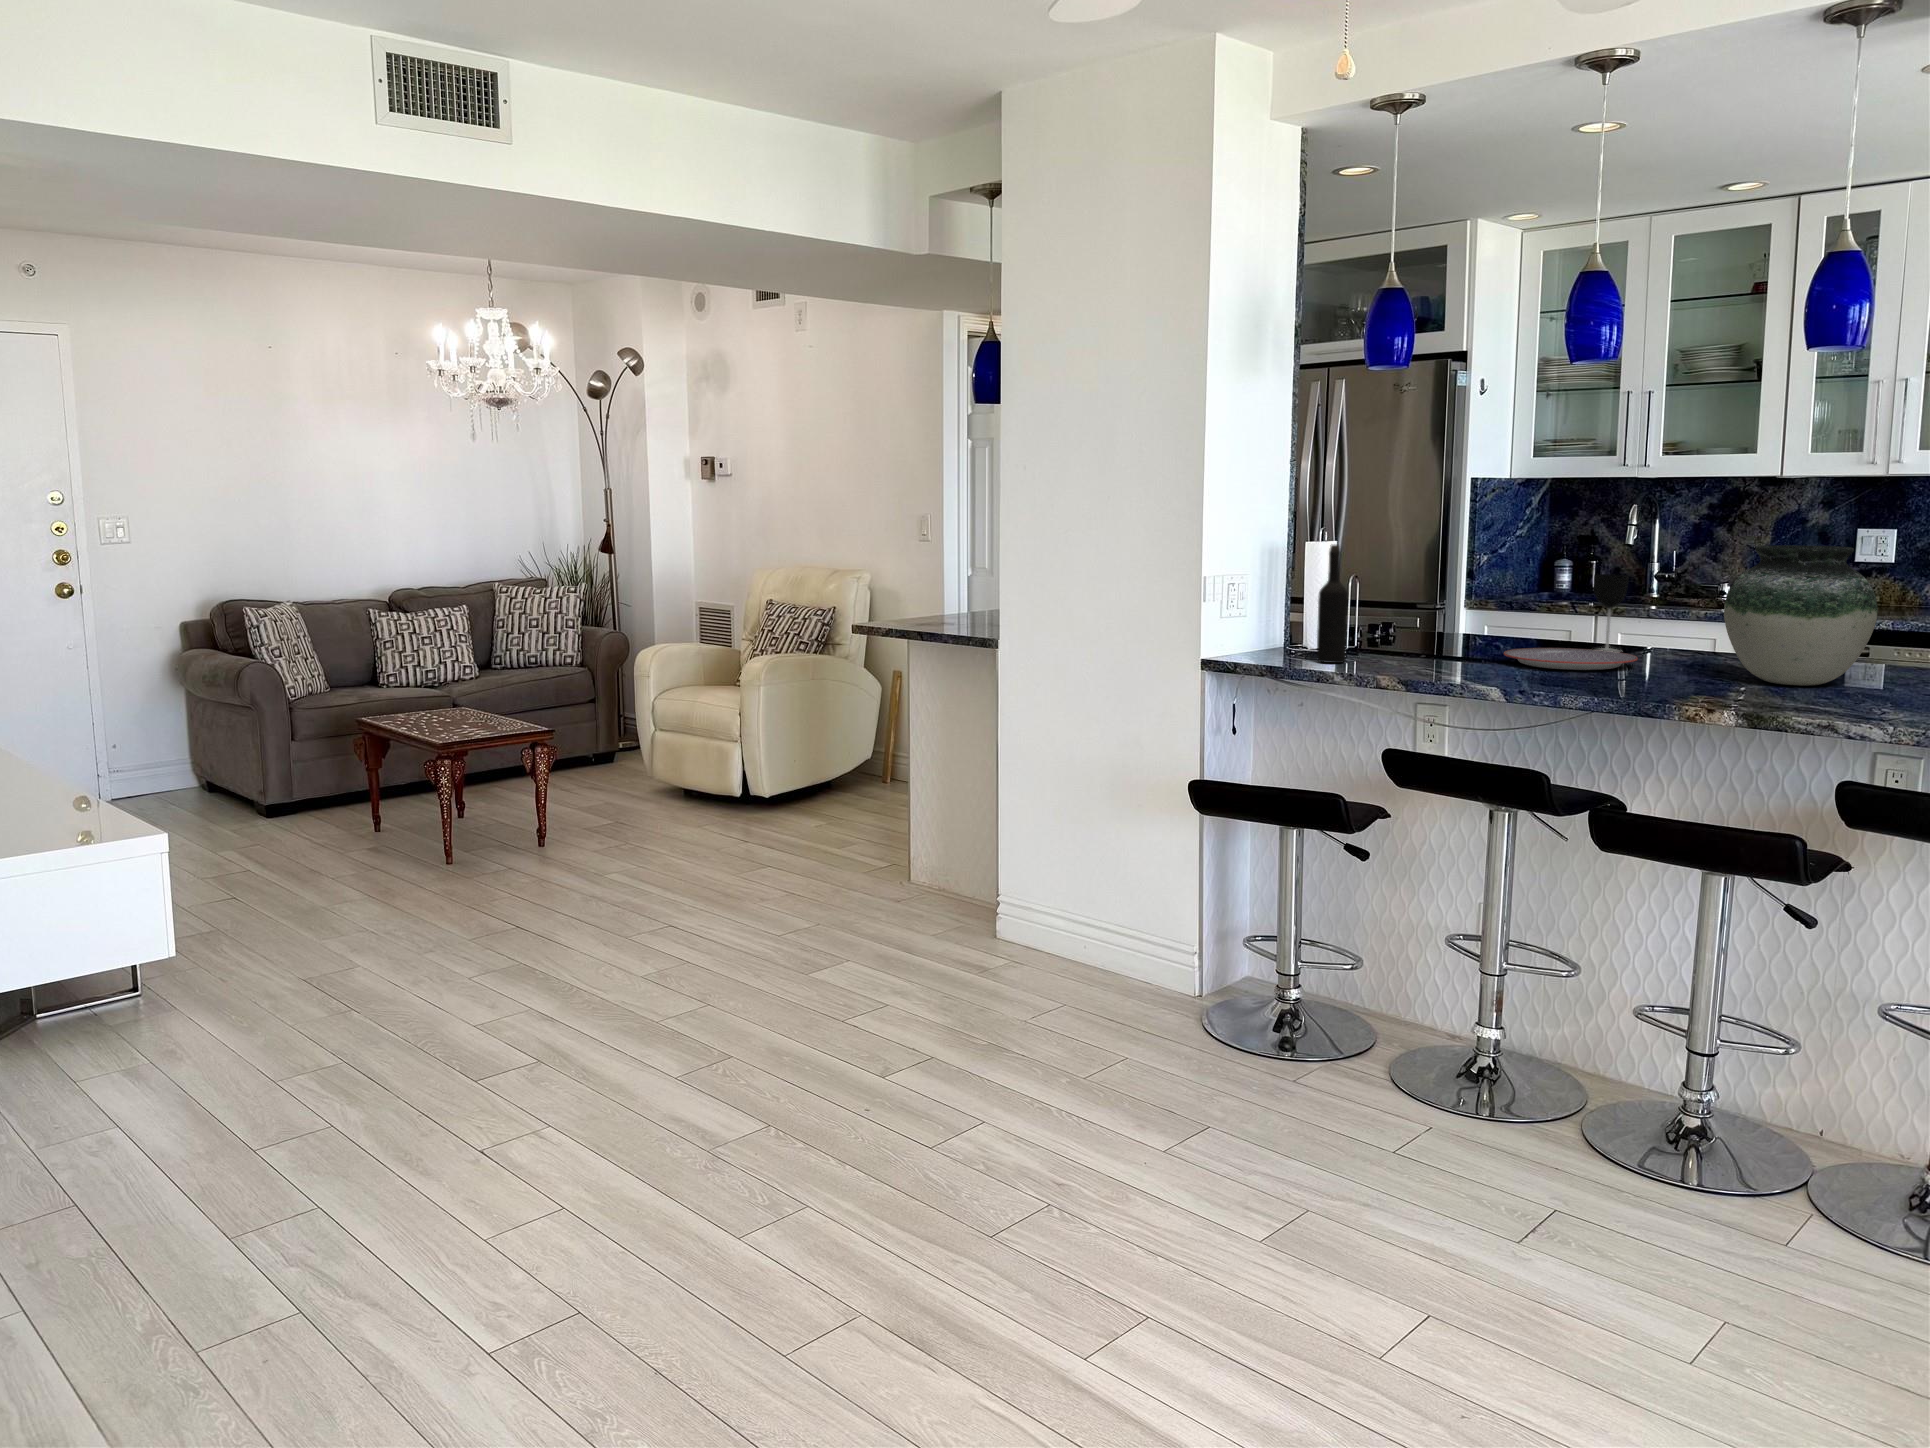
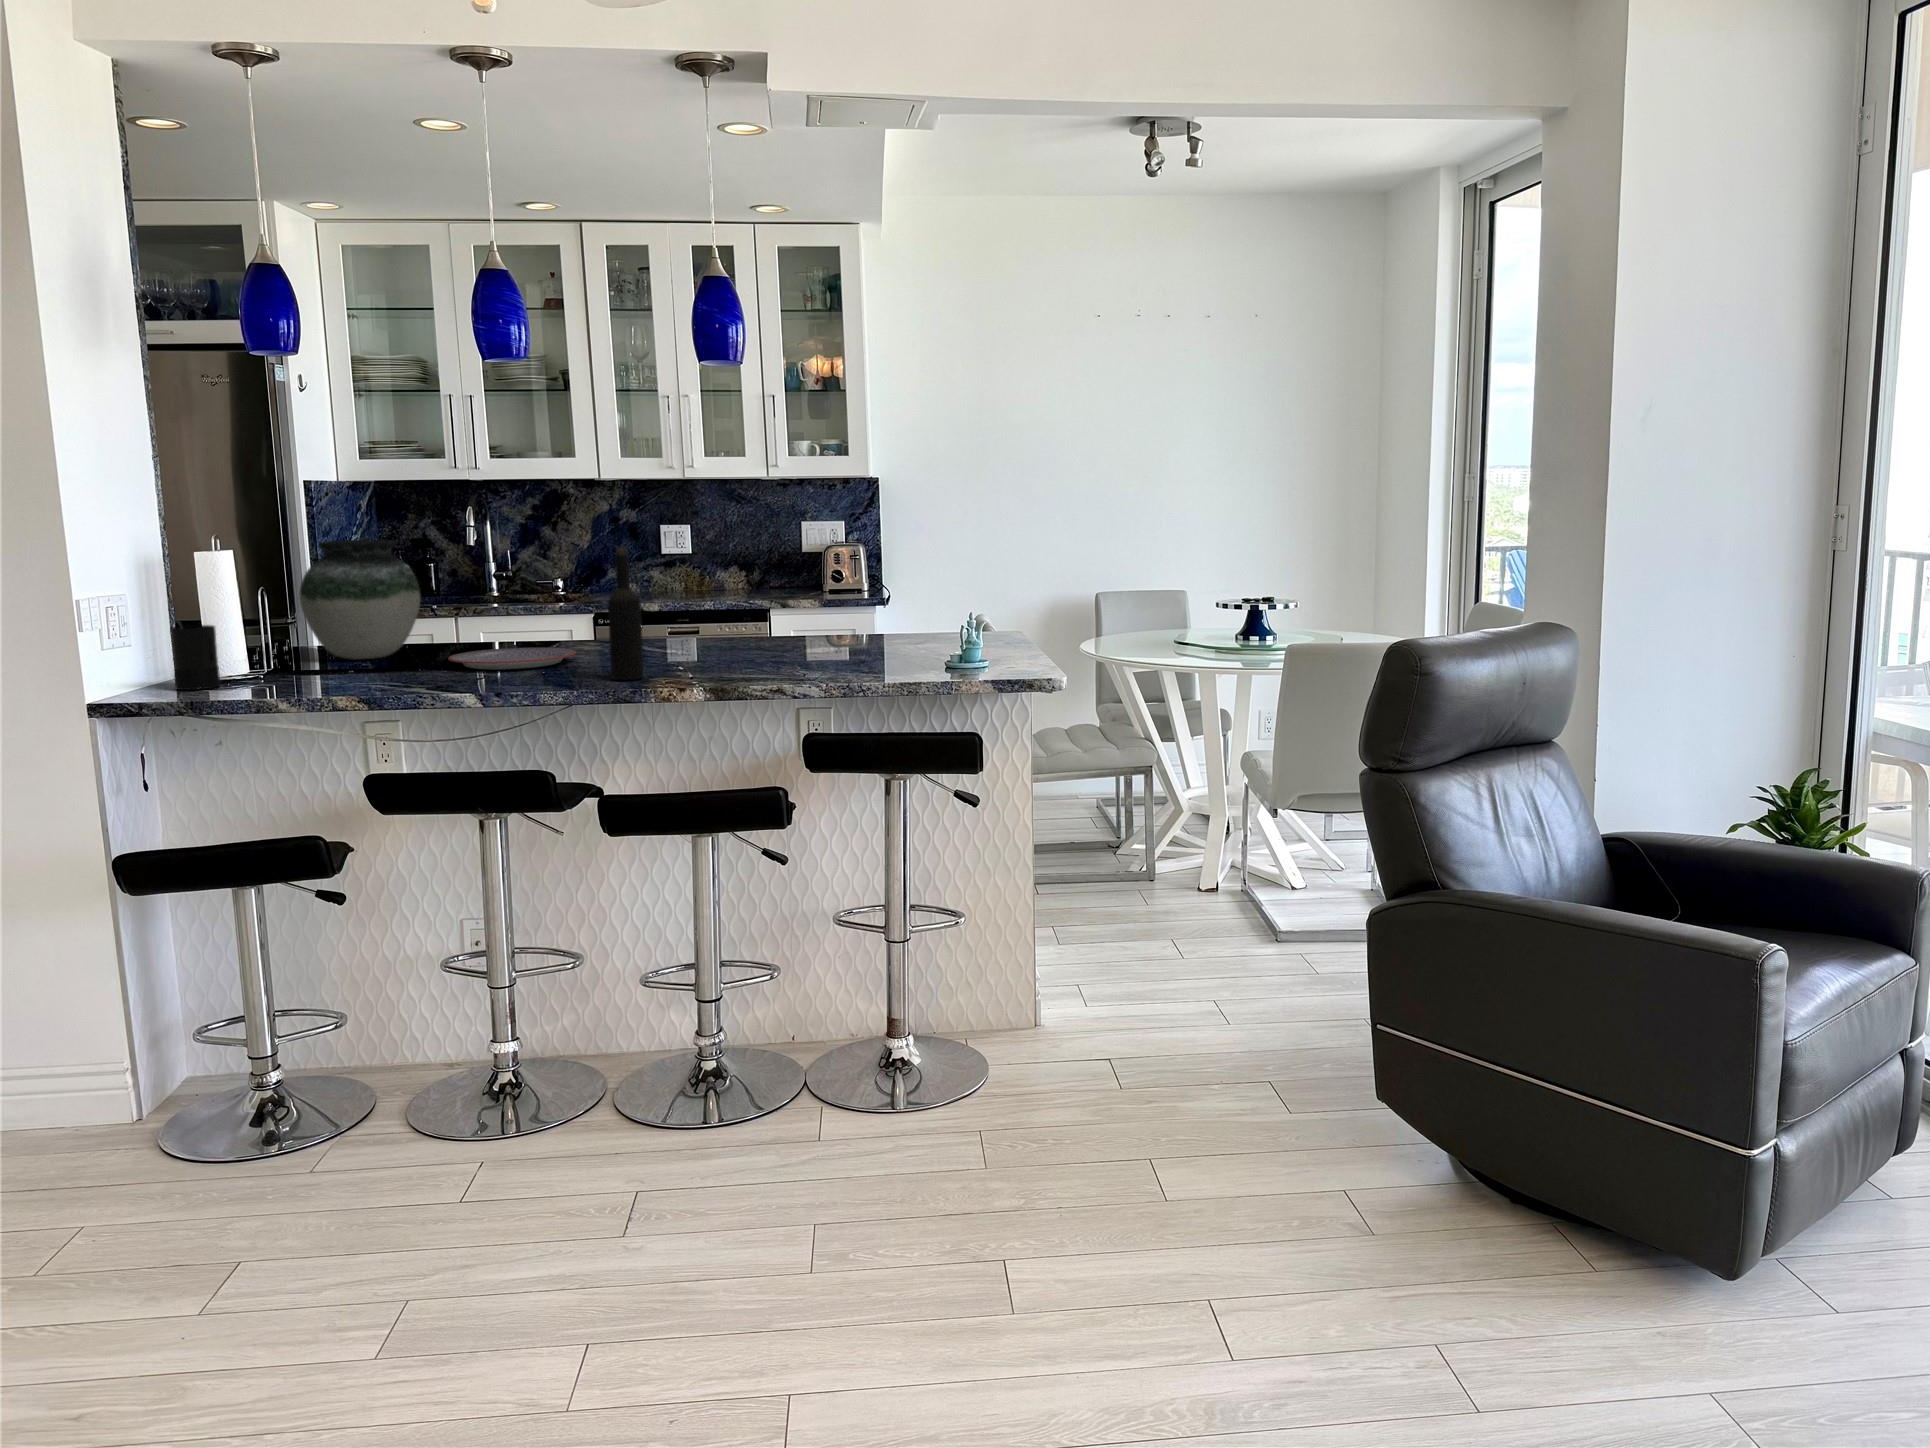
wine bottle: present [1317,544,1348,663] -> present [608,547,644,680]
vase: present [1724,545,1878,686] -> present [300,540,420,660]
wine glass: present [1594,574,1629,652] -> none [507,573,543,650]
candle: none [1270,598,1306,656] -> present [170,625,220,690]

